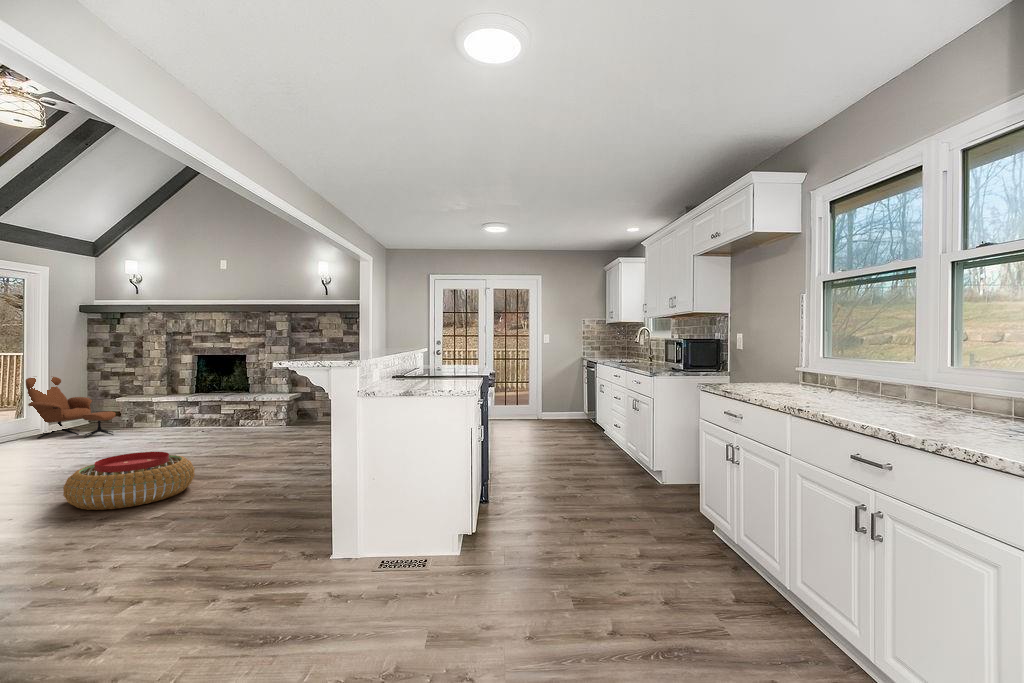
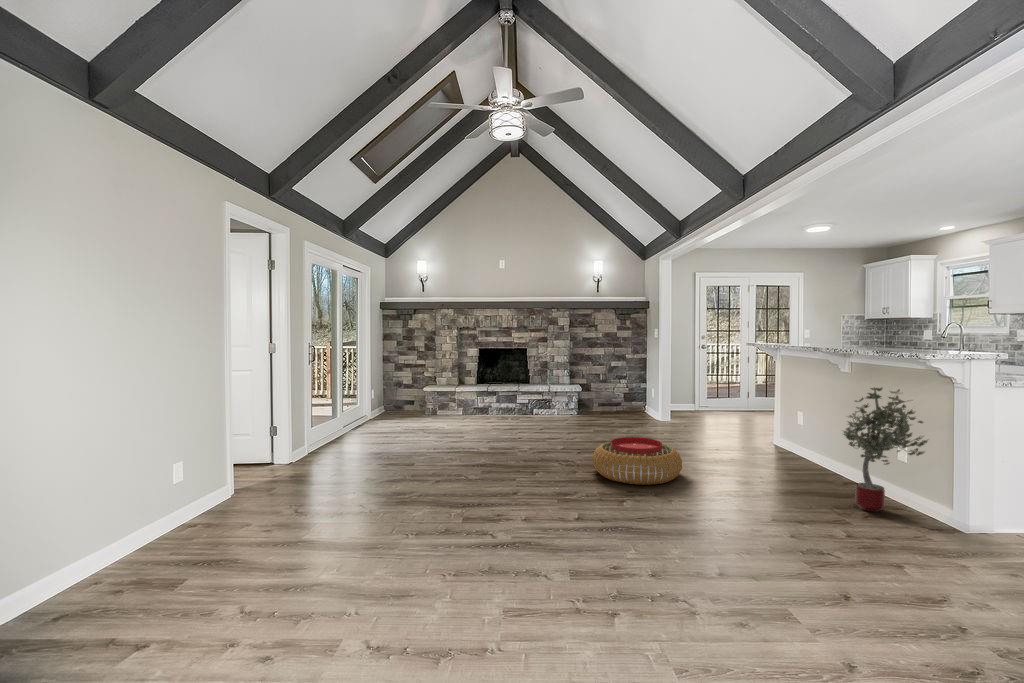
lounge chair: present [26,377,116,439] -> none [367,368,442,425]
potted tree: none [222,388,325,544] -> present [844,387,928,512]

